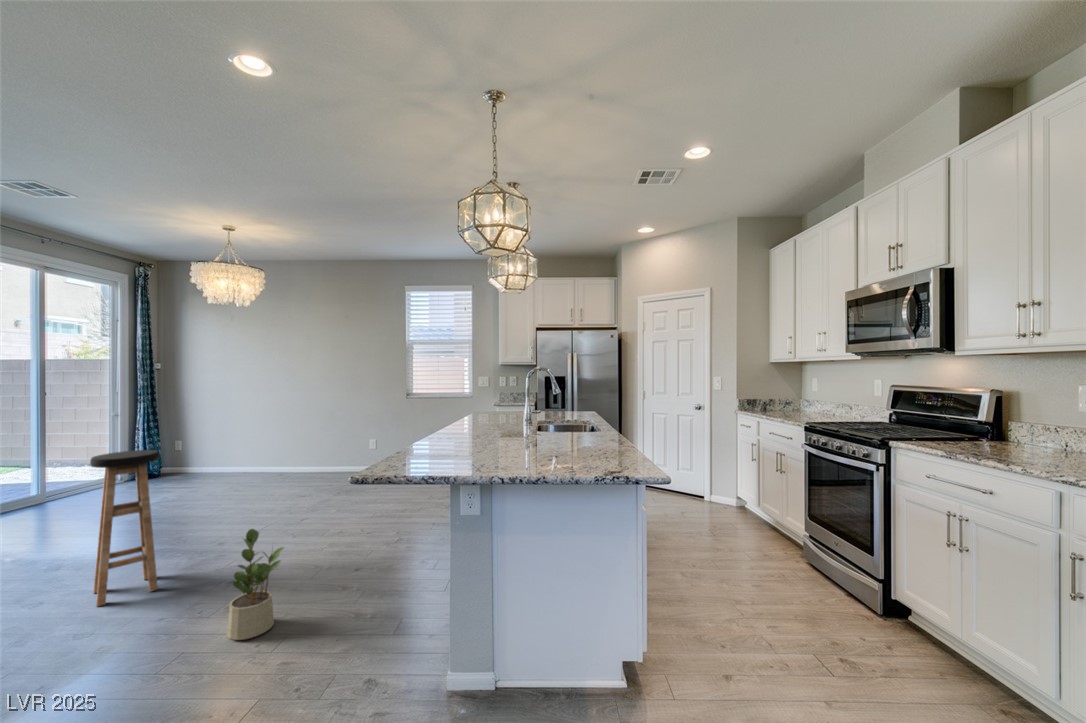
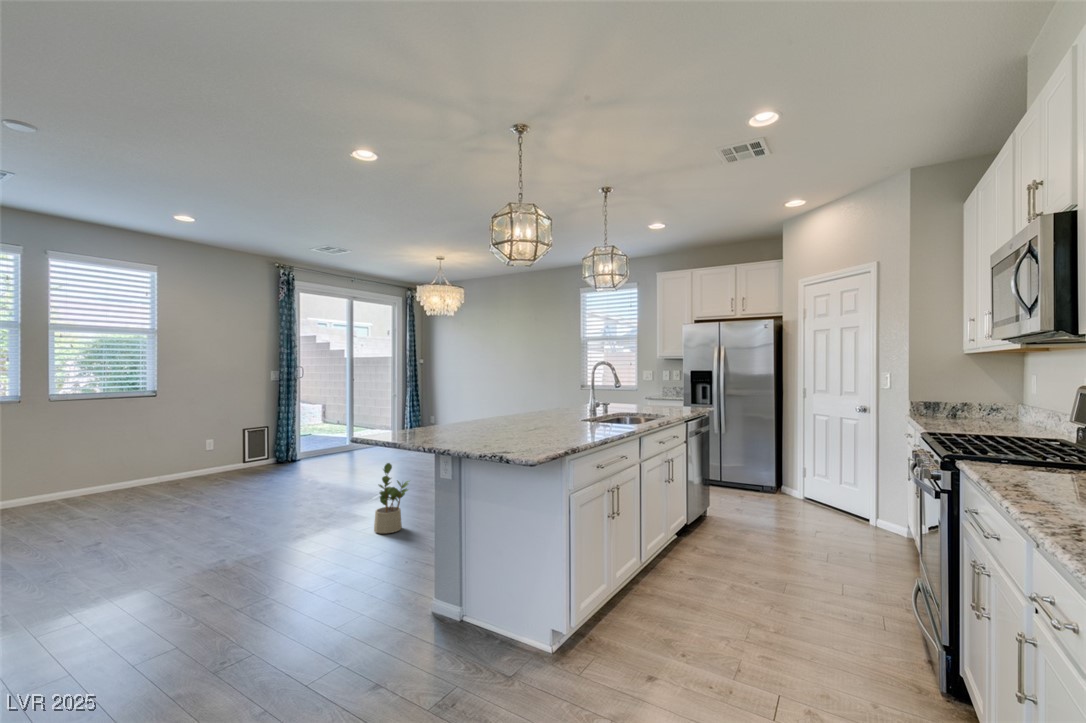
bar stool: present [90,450,159,607] -> none [335,411,370,503]

